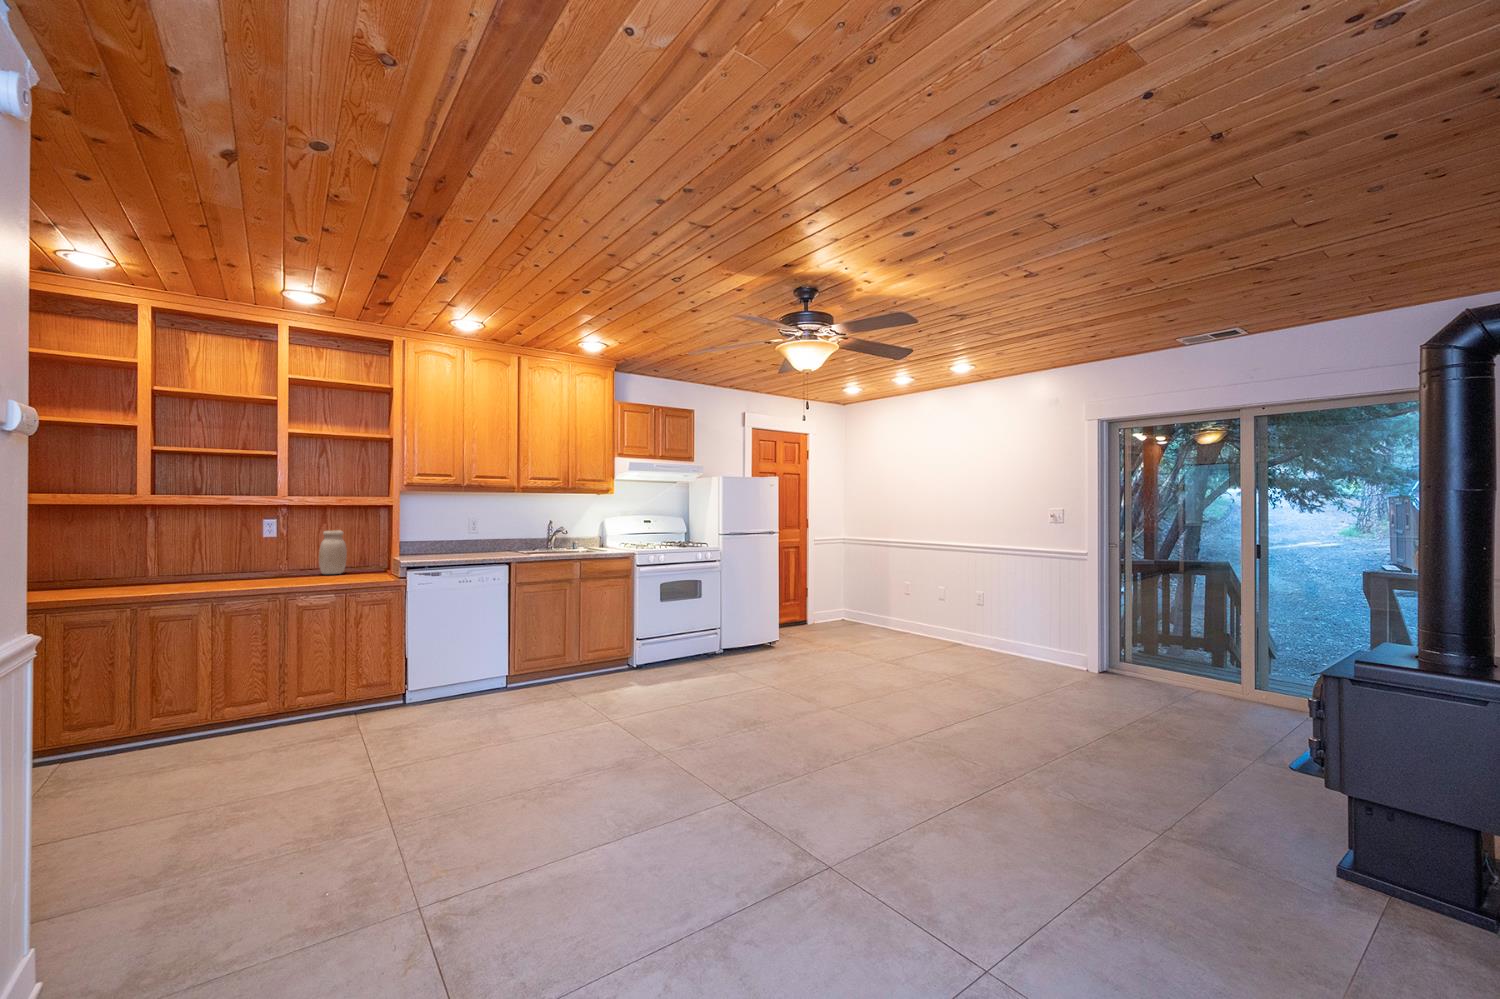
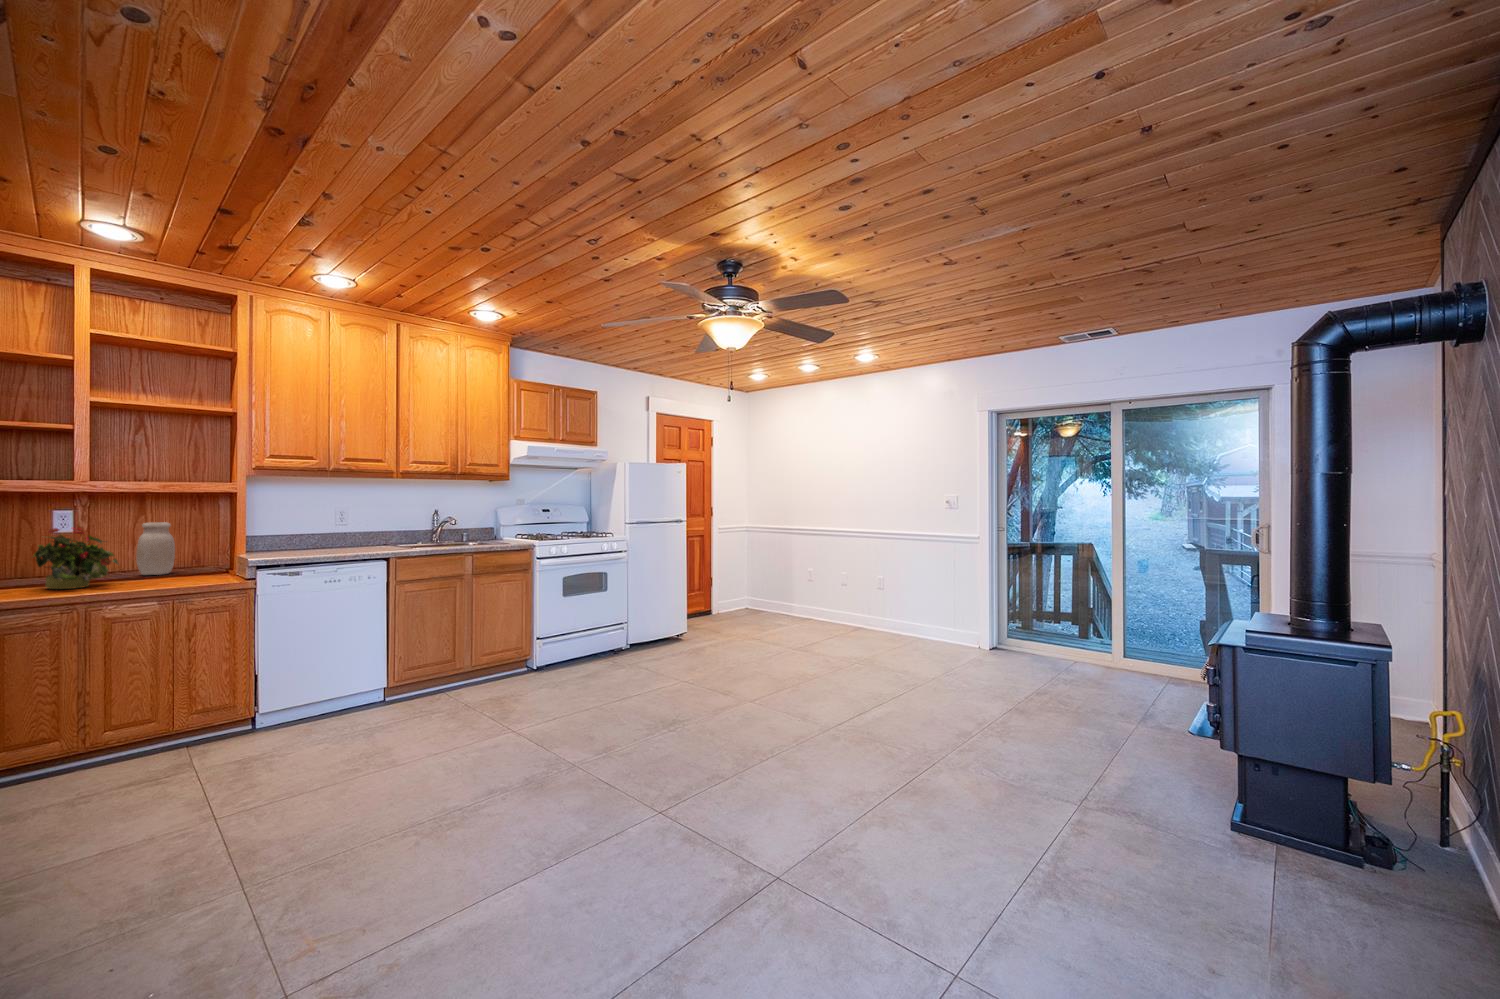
potted plant: none [246,534,307,584] -> present [33,528,118,589]

